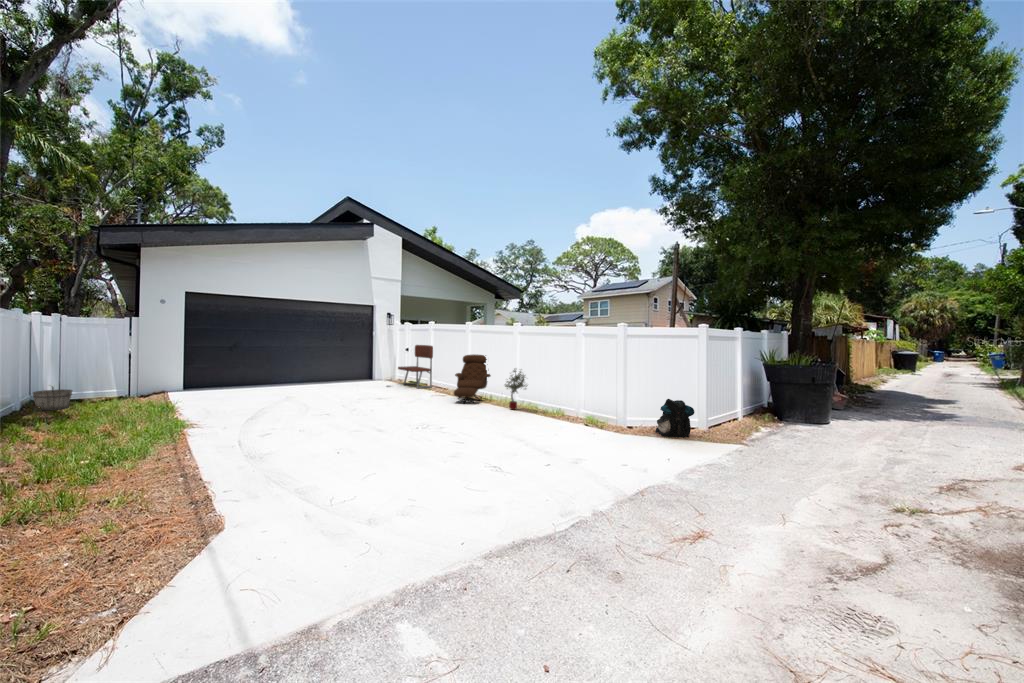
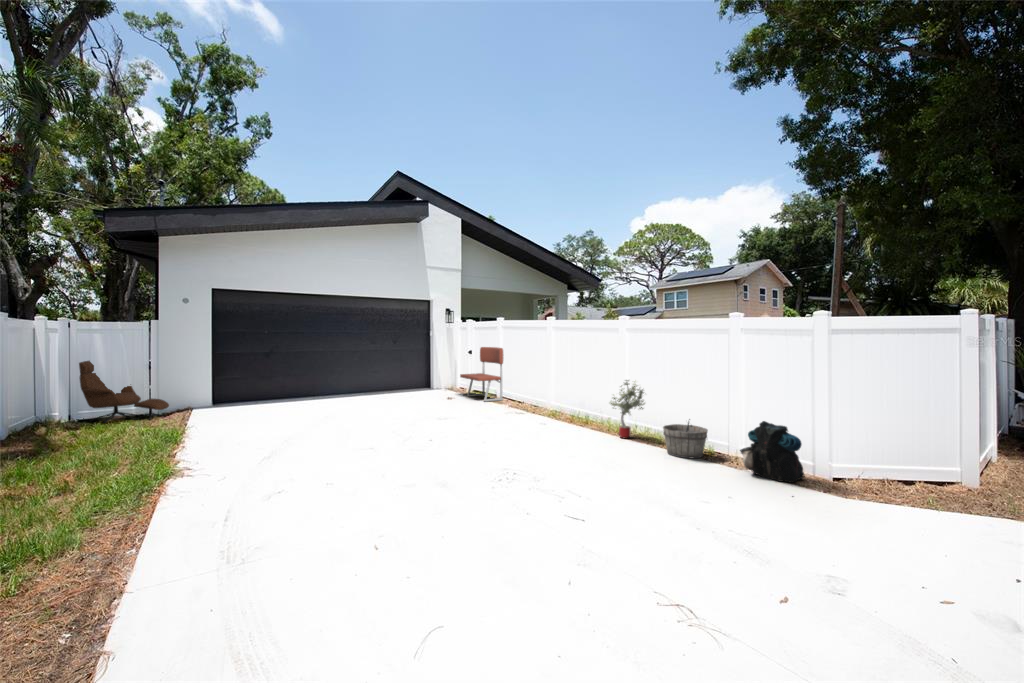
lounge chair: present [454,354,491,403] -> present [79,361,169,423]
wooden bucket: present [33,386,72,410] -> present [663,419,708,458]
backpack: present [655,399,694,437] -> present [740,421,805,482]

